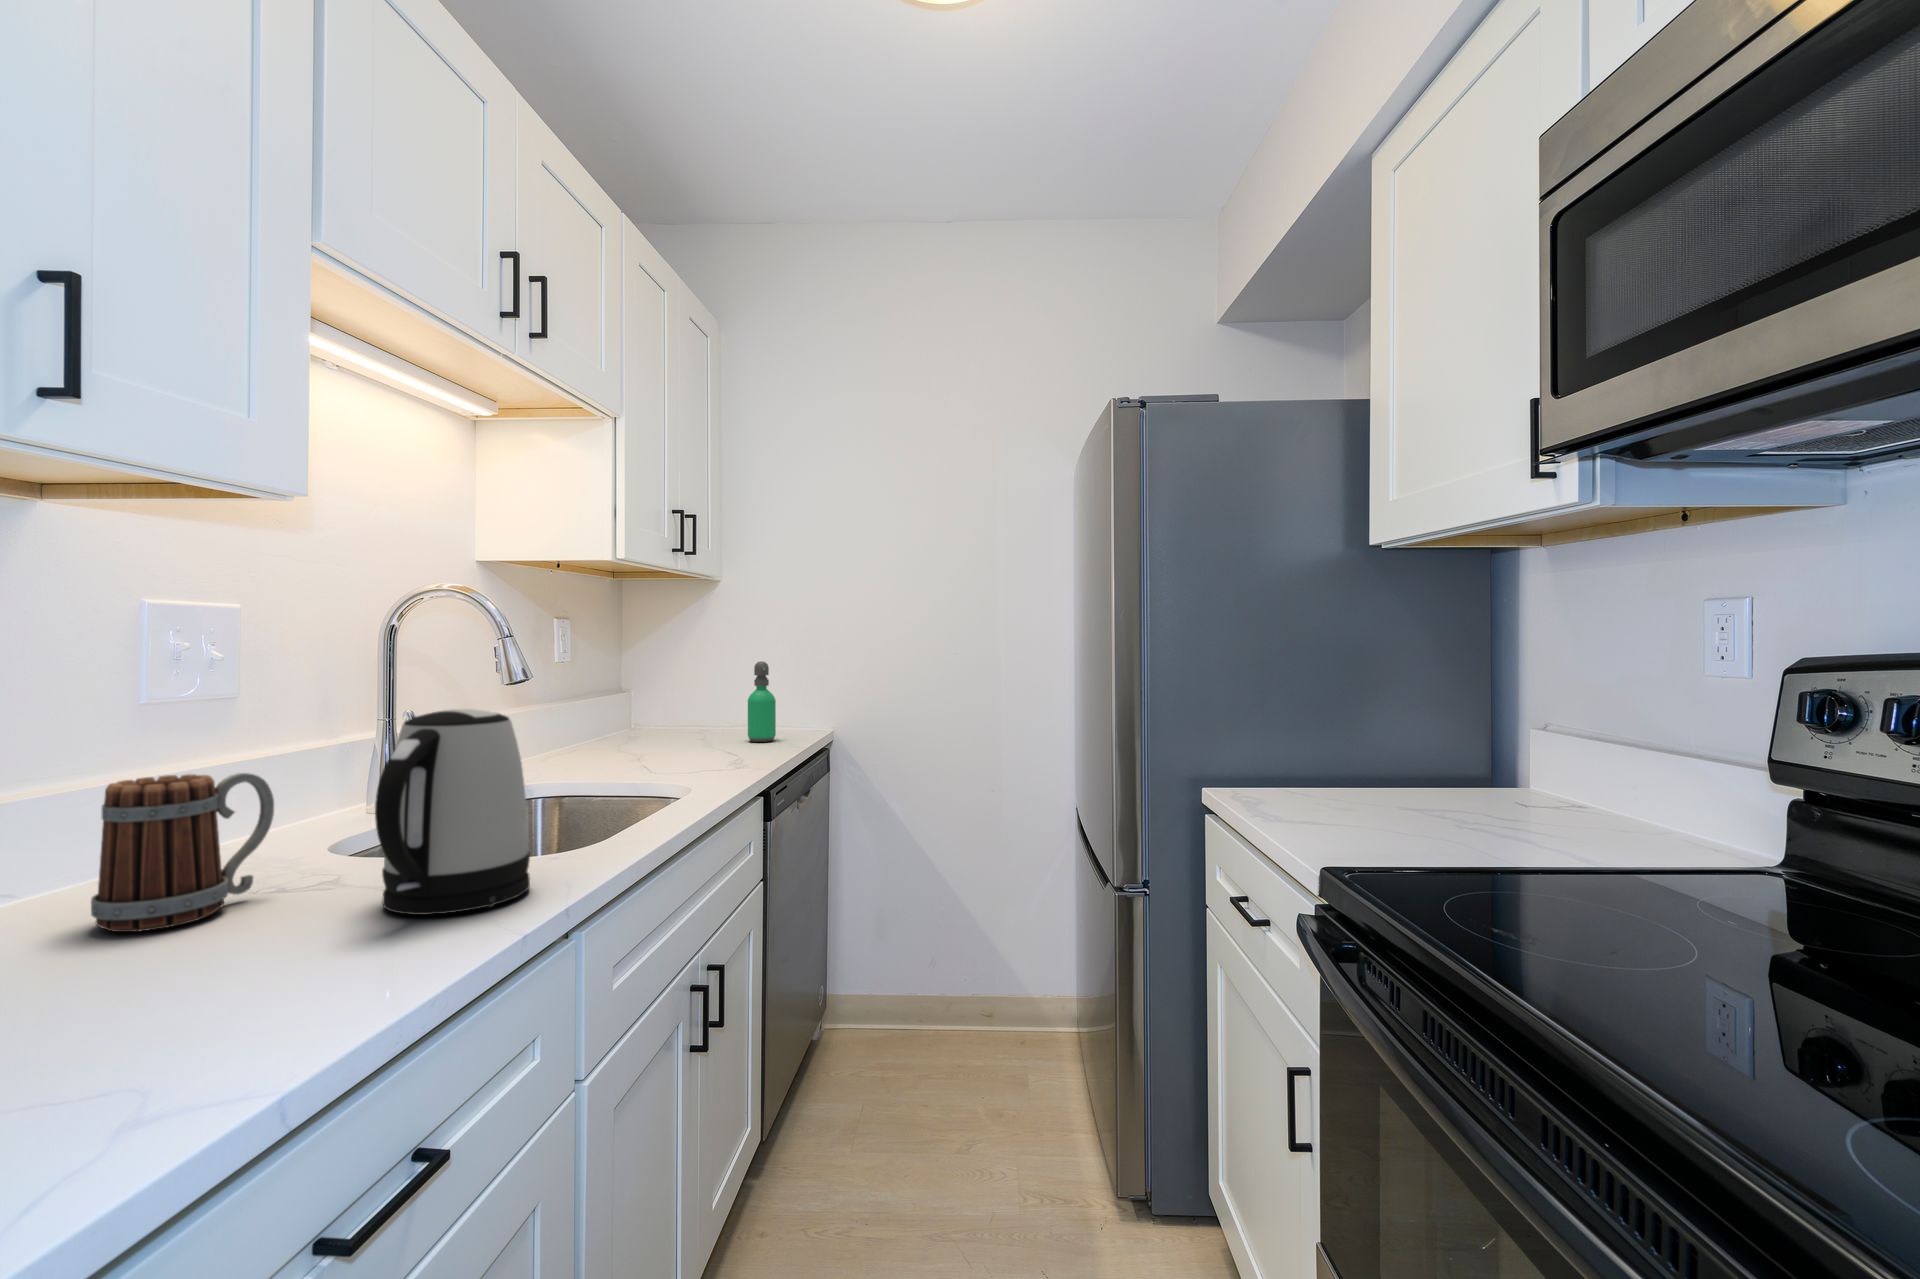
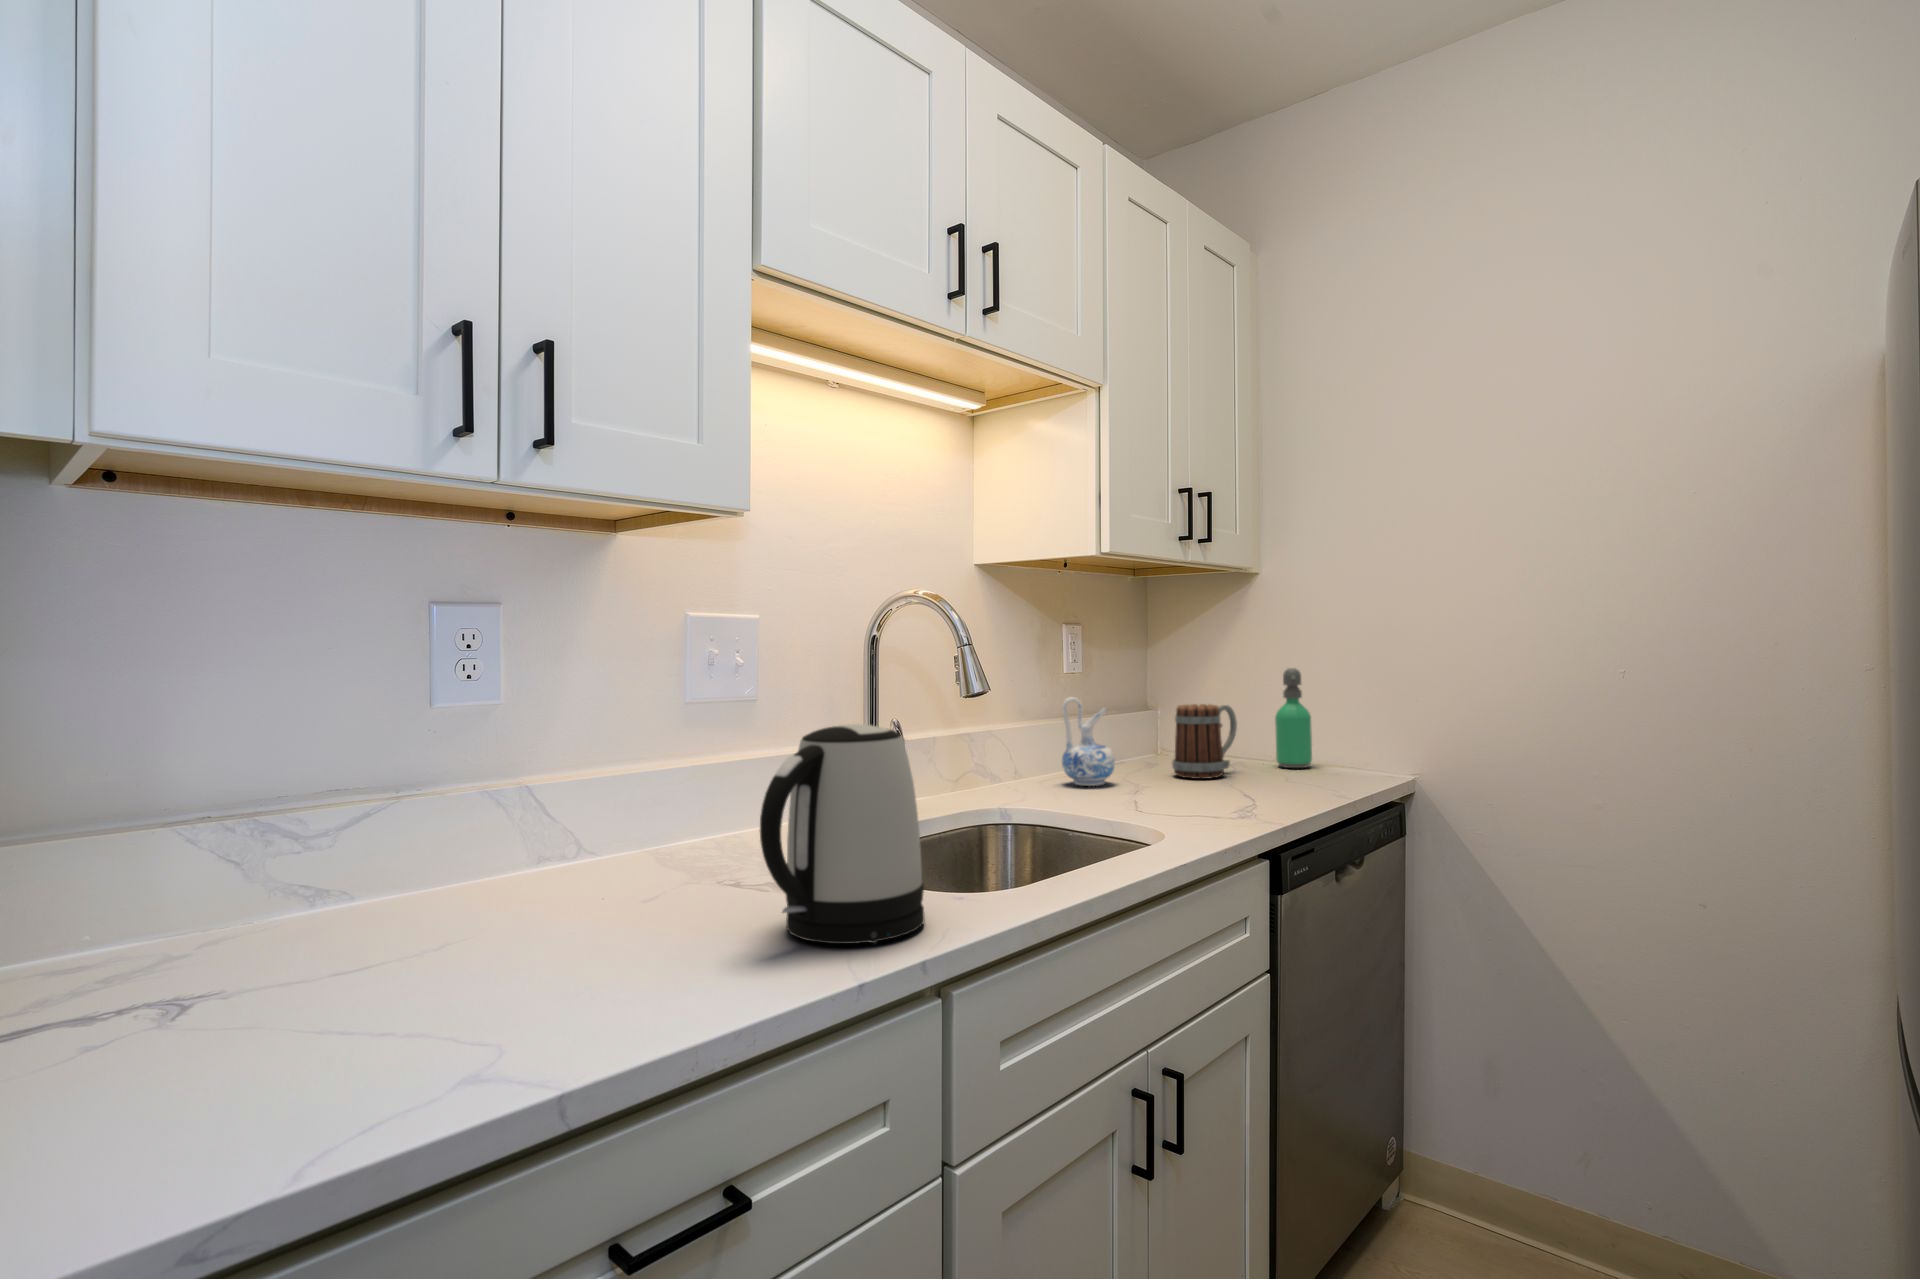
ceramic pitcher: none [570,686,620,766] -> present [1062,697,1115,786]
mug: present [91,773,274,932] -> present [1172,704,1237,779]

